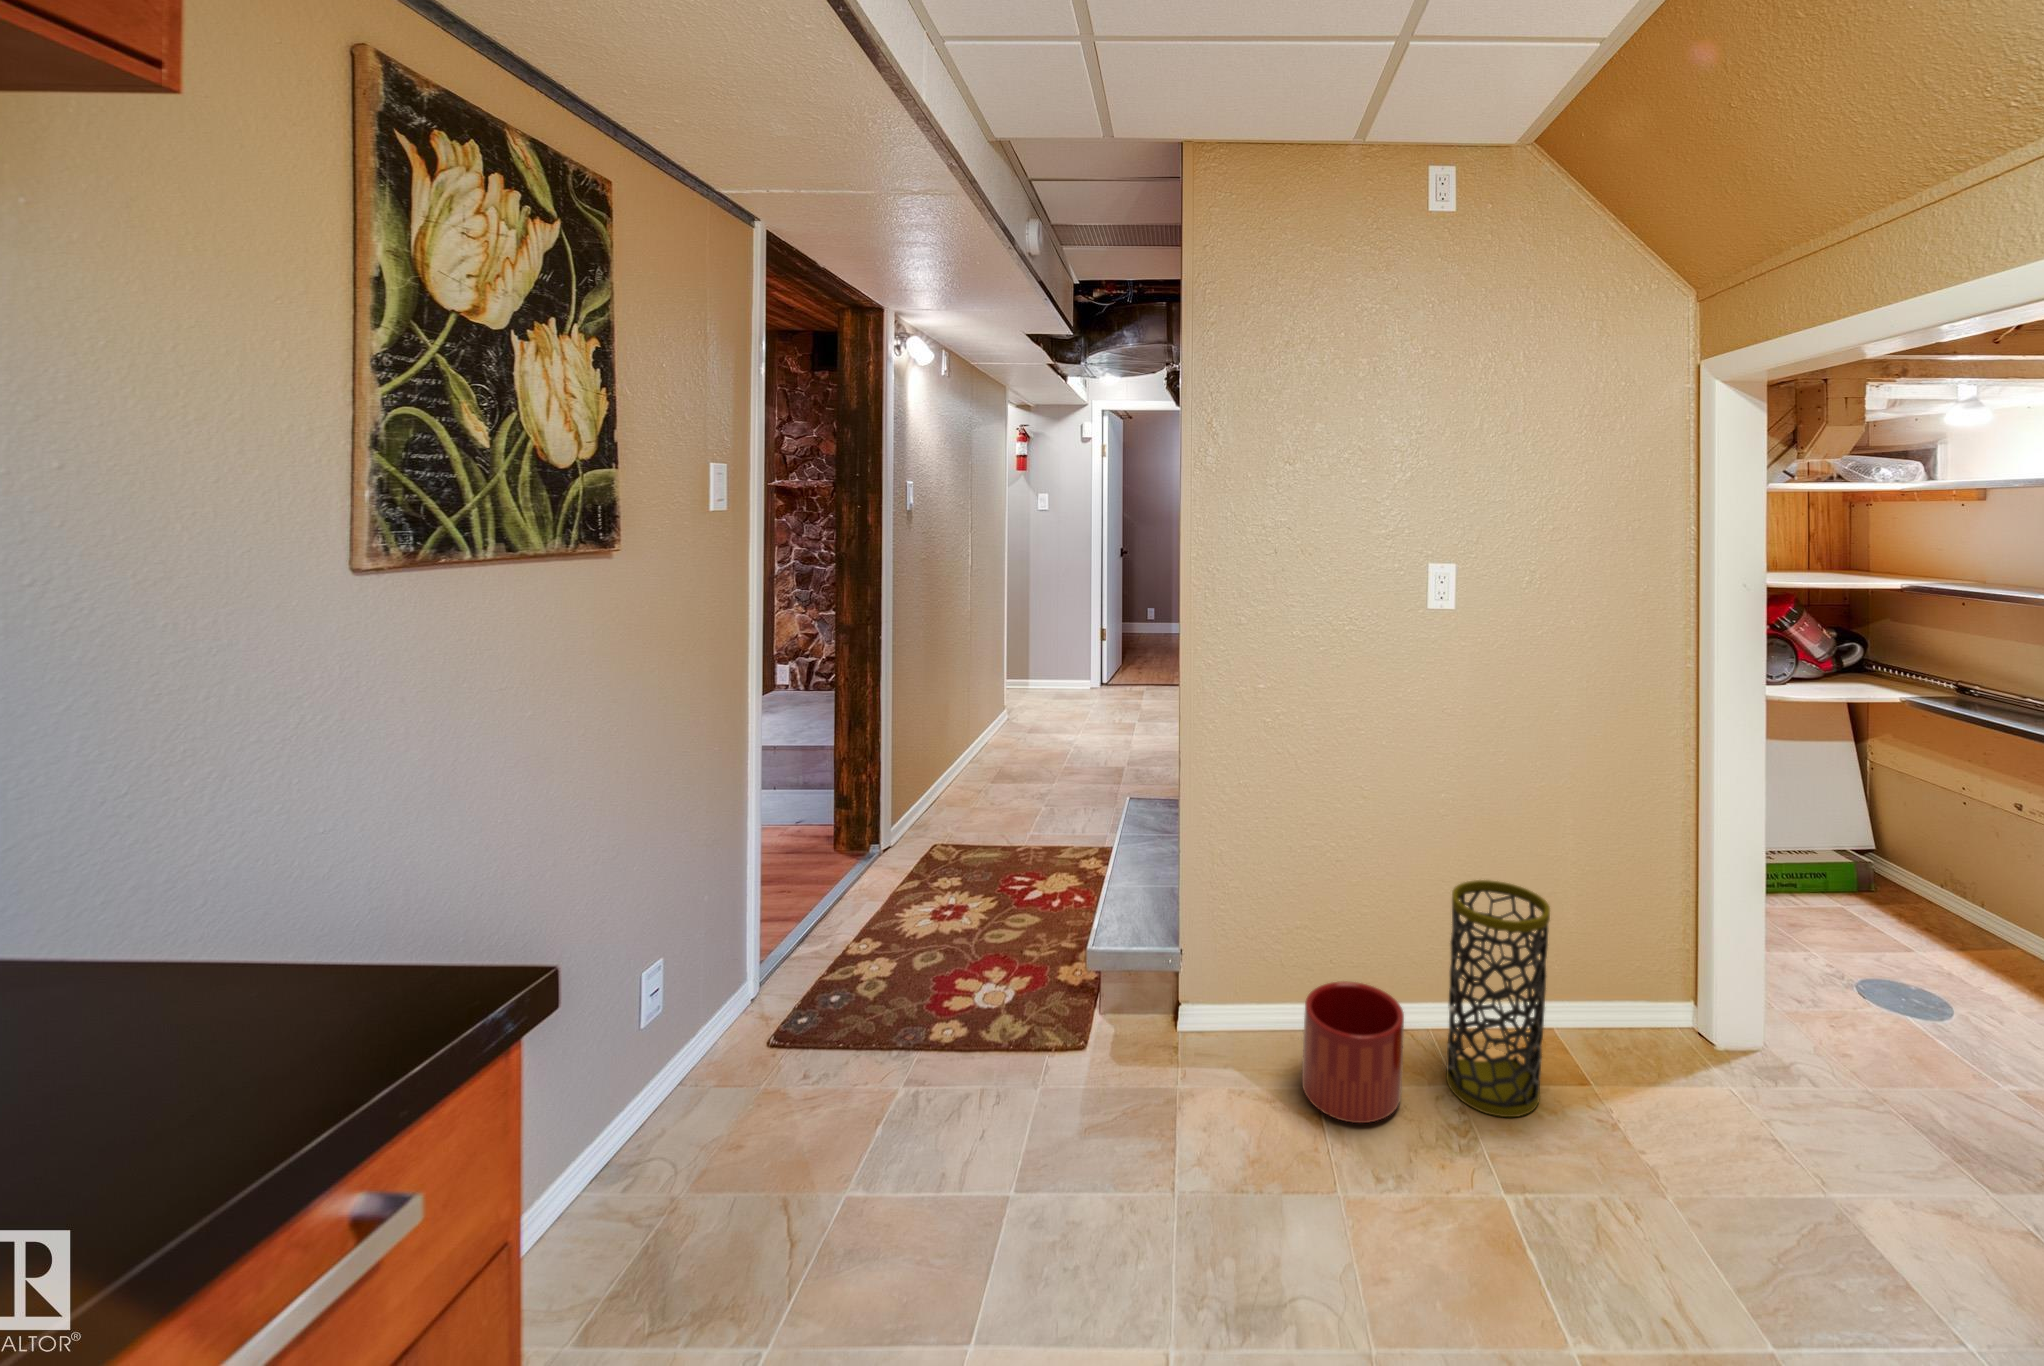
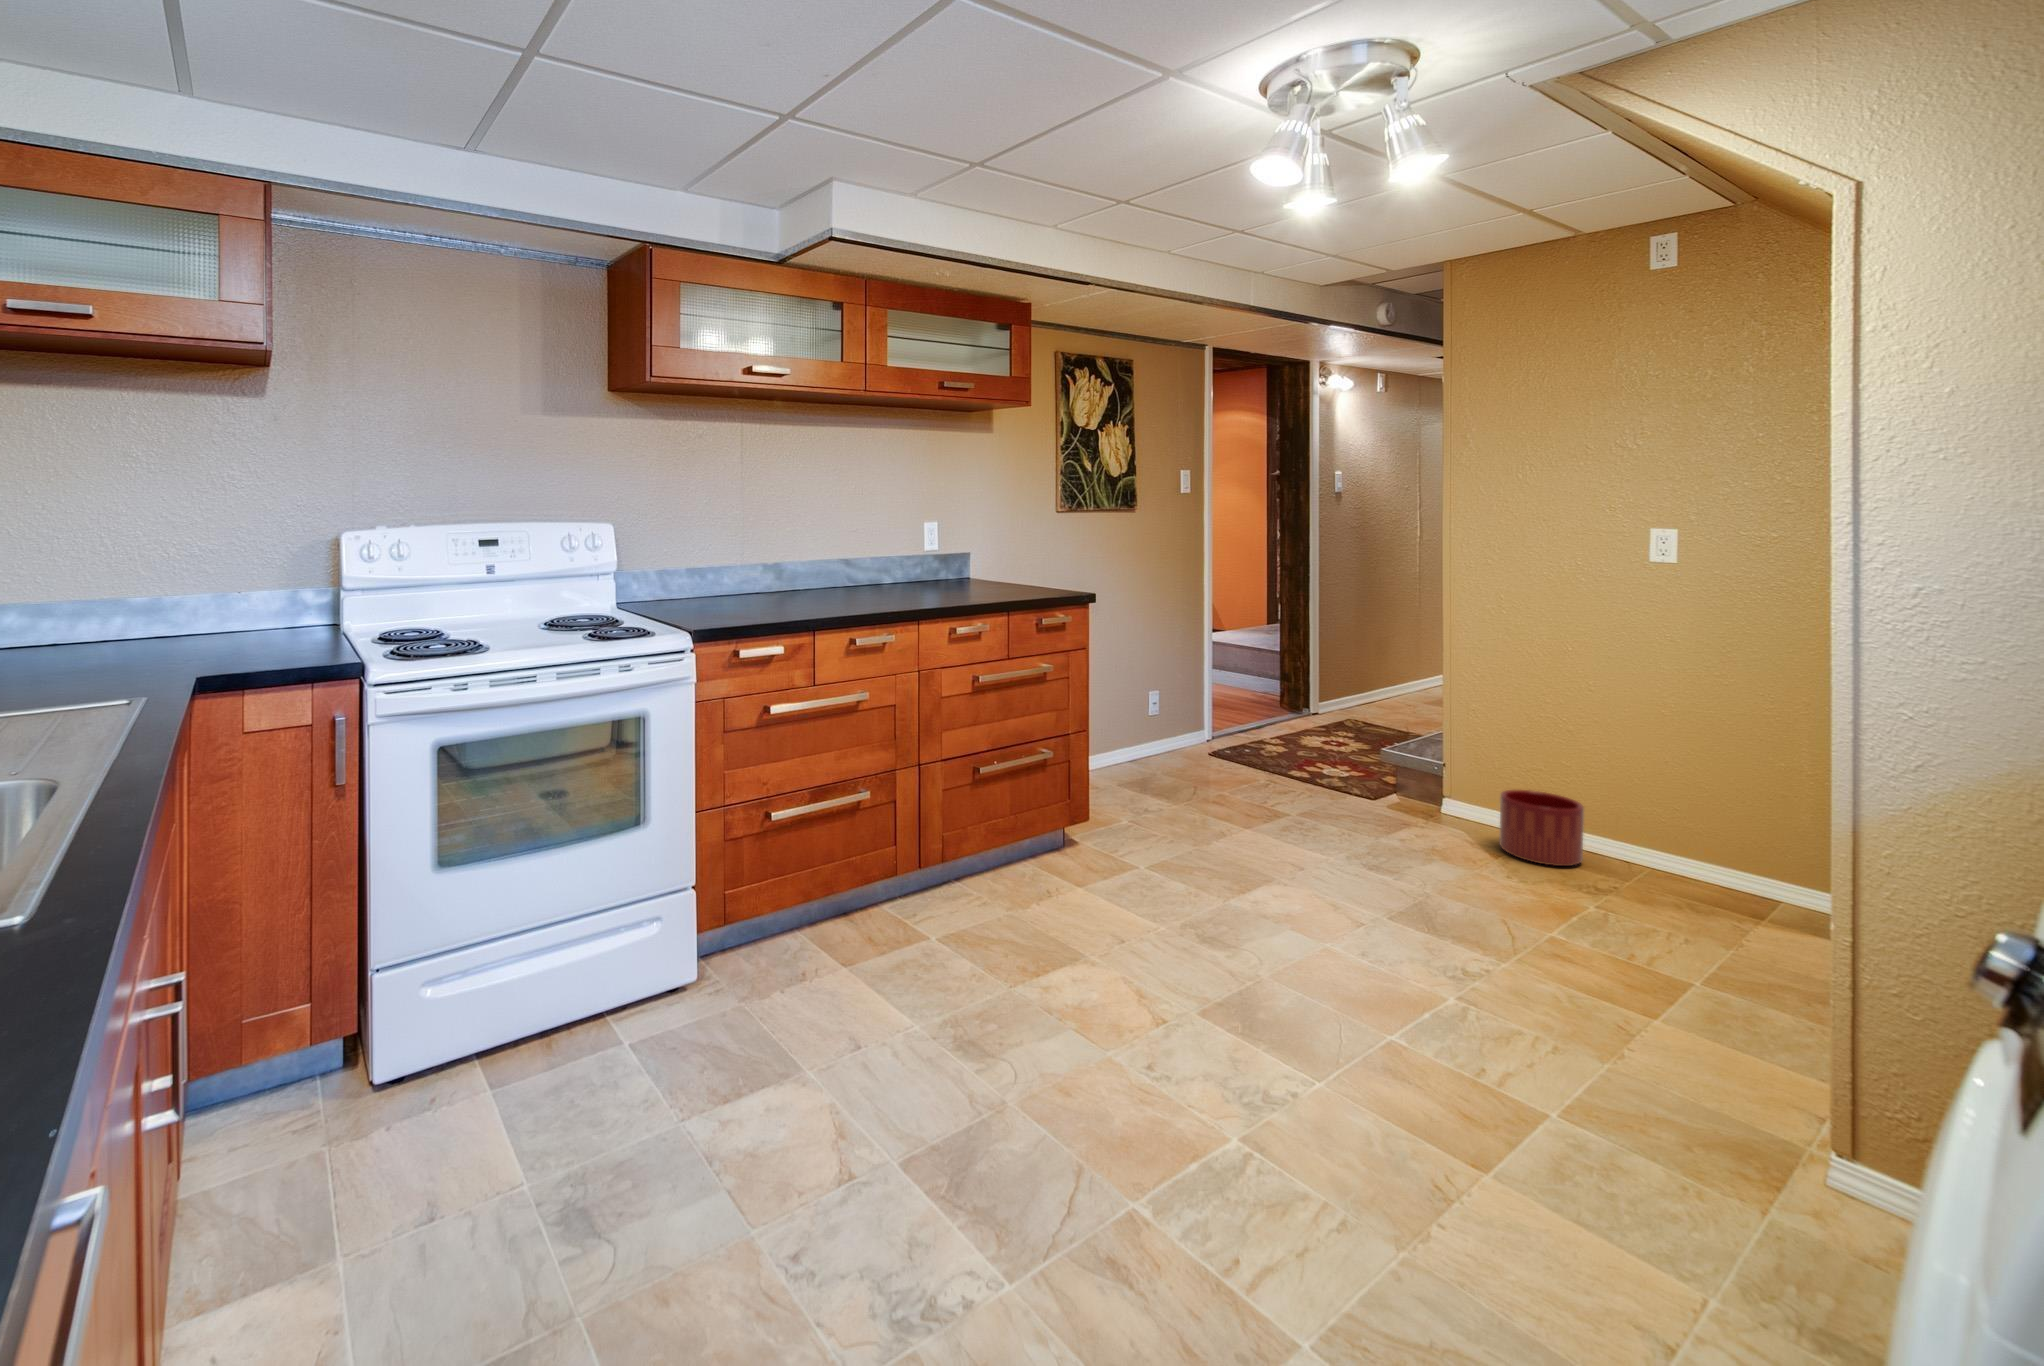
trash can: present [1446,880,1550,1117] -> none [1631,744,1728,903]

